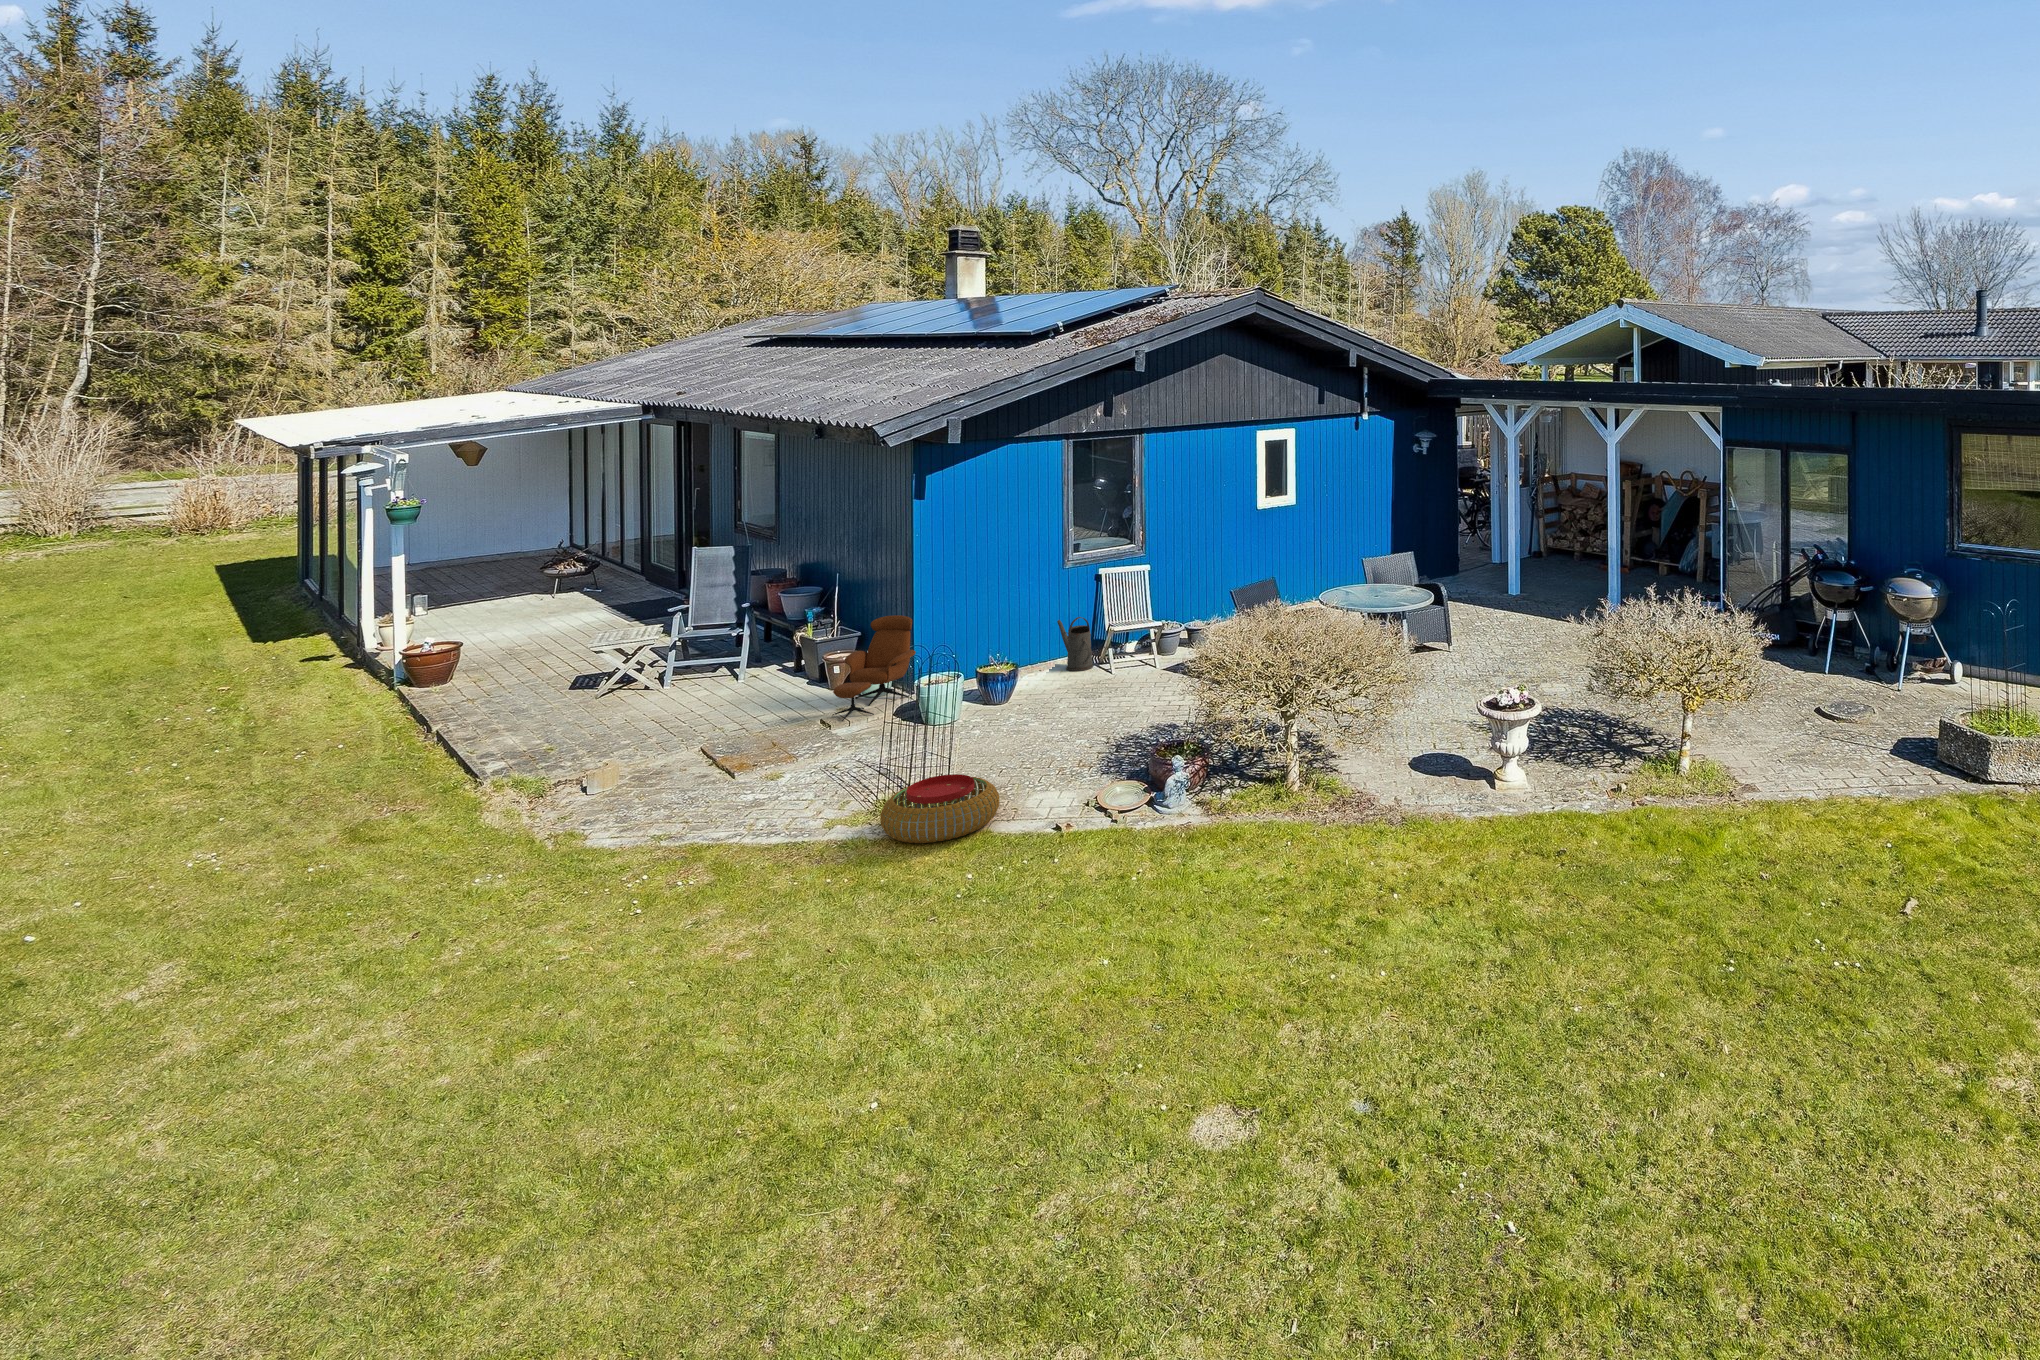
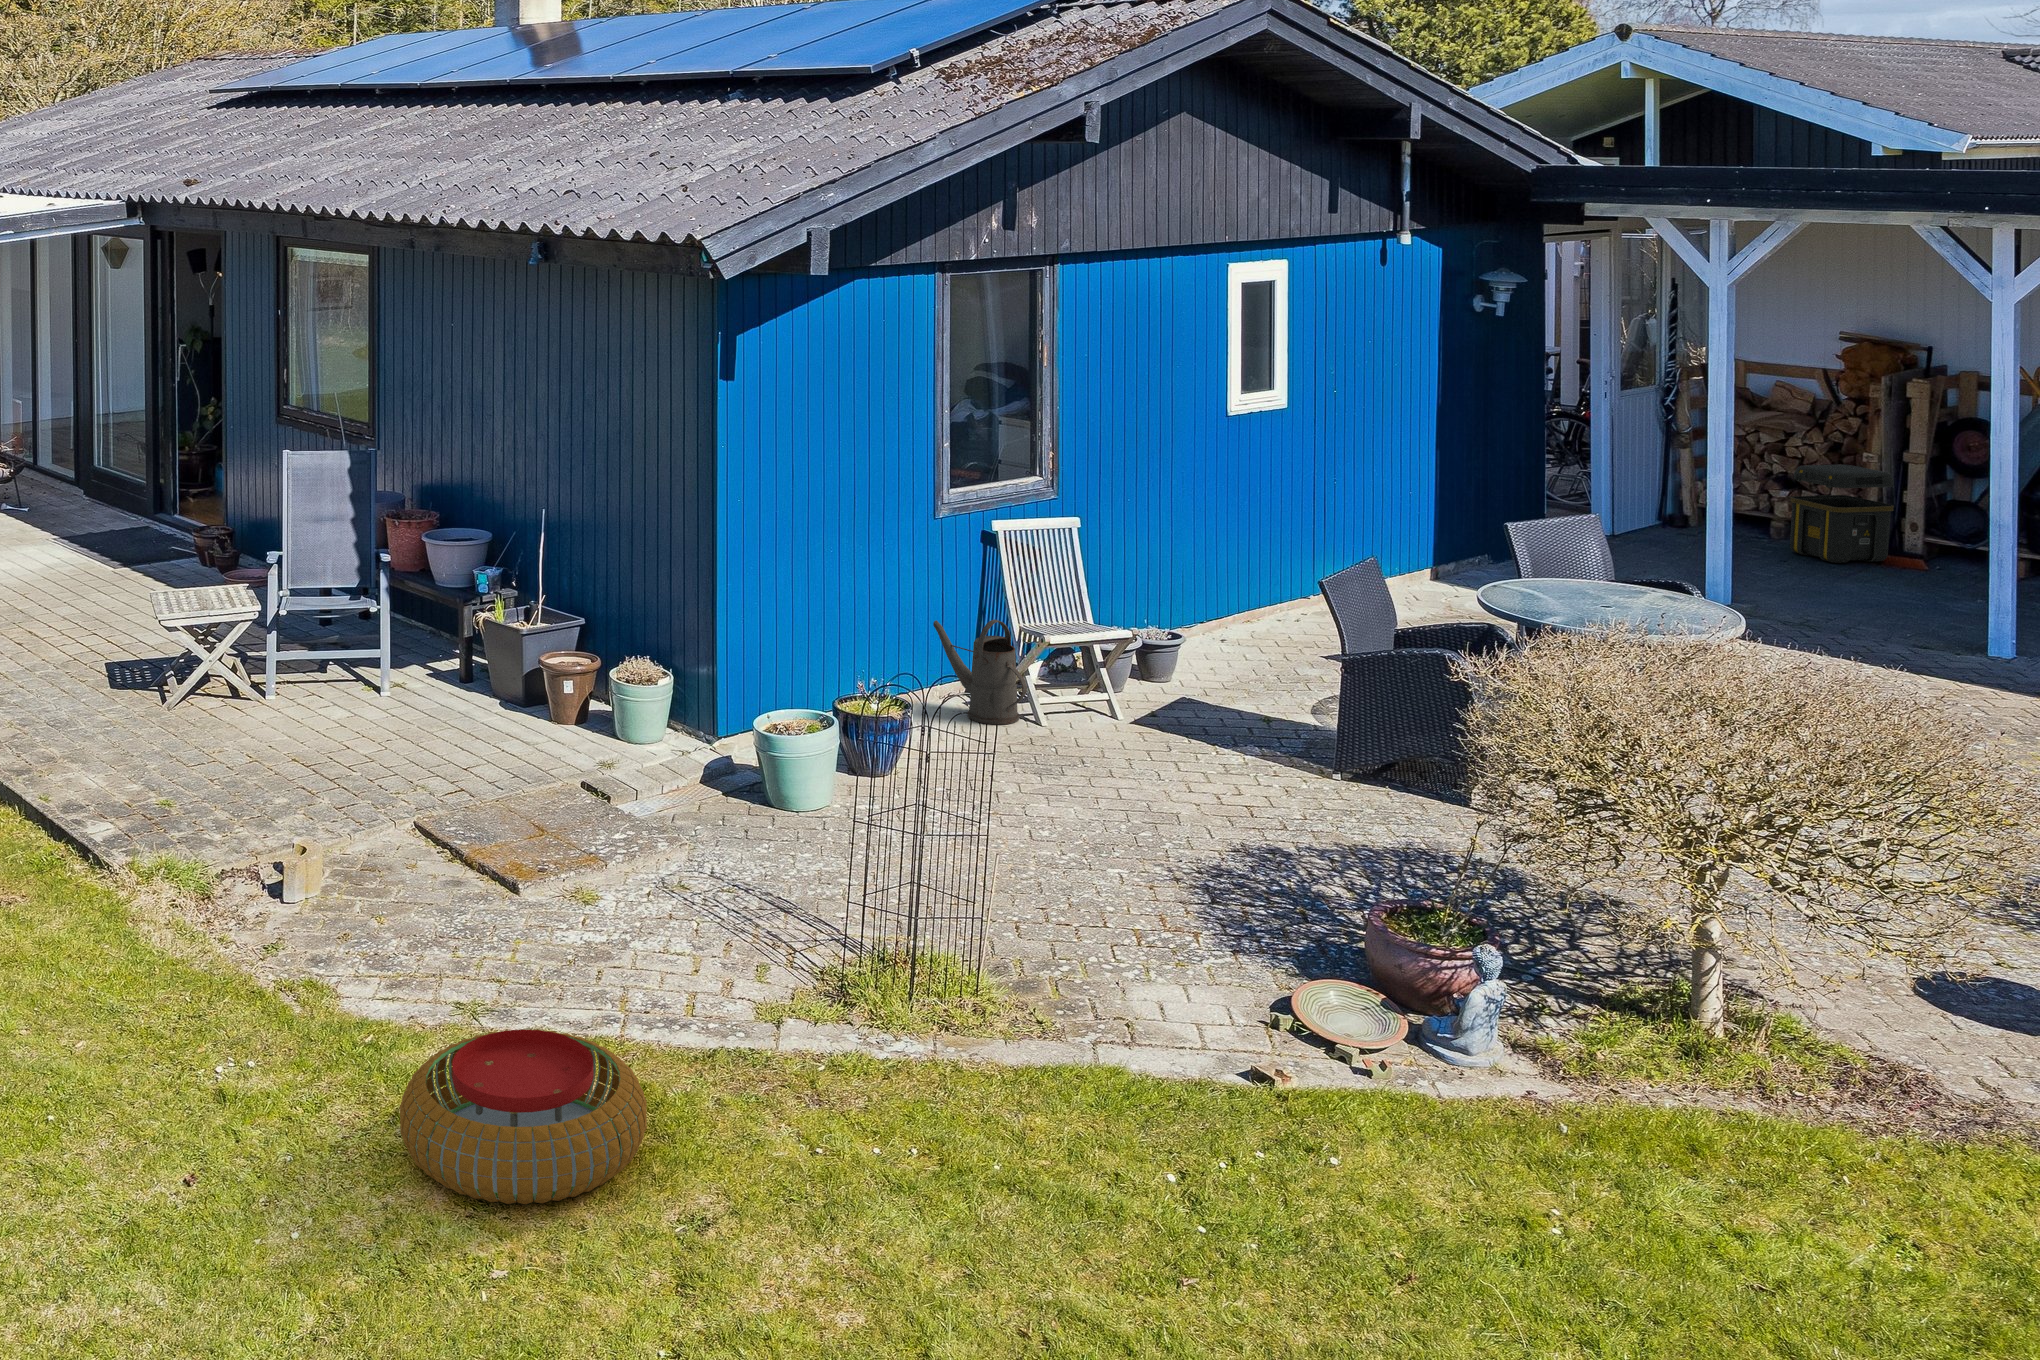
toolbox: none [1572,522,1611,570] -> present [1790,465,1894,563]
lounge chair: present [832,615,916,721] -> none [607,600,730,803]
pouf: present [880,774,999,843] -> present [400,1029,647,1205]

